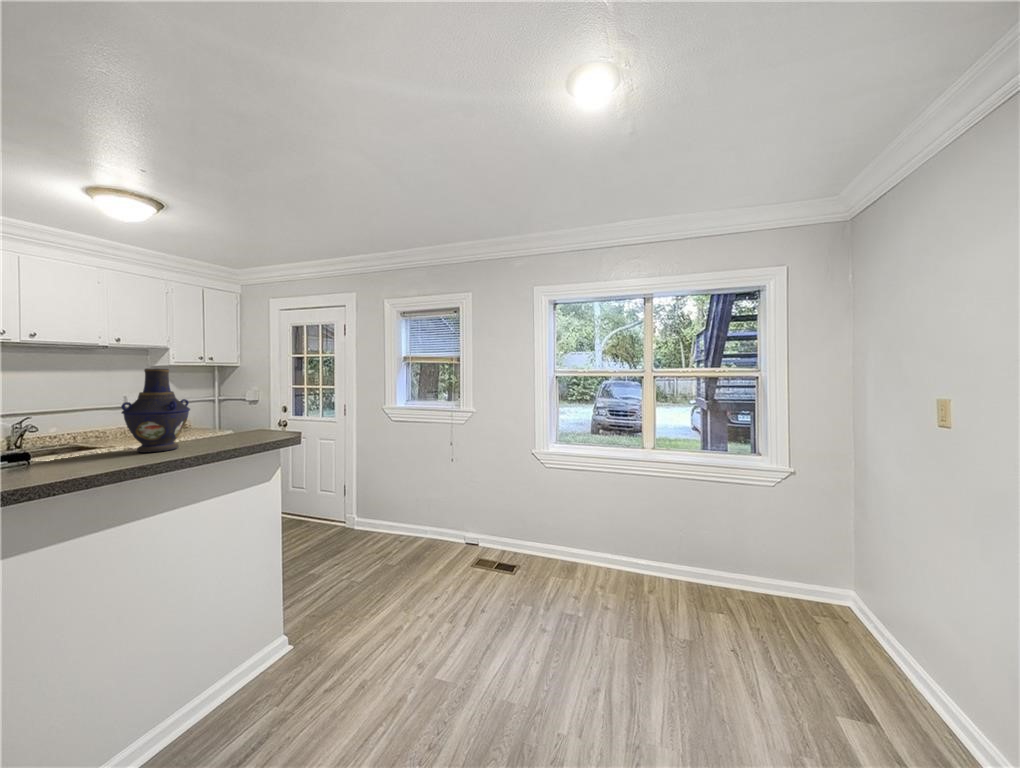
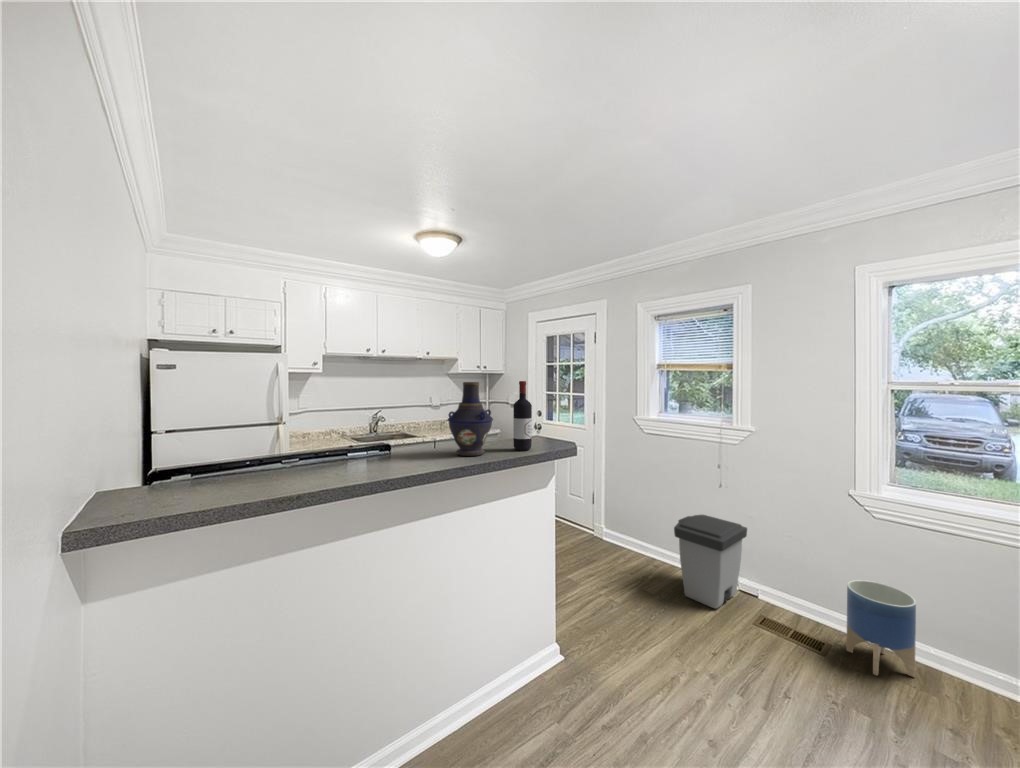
wine bottle: none [220,368,244,441] -> present [513,381,532,451]
trash can: none [412,487,471,563] -> present [674,515,747,609]
planter: none [530,513,567,578] -> present [846,580,916,677]

